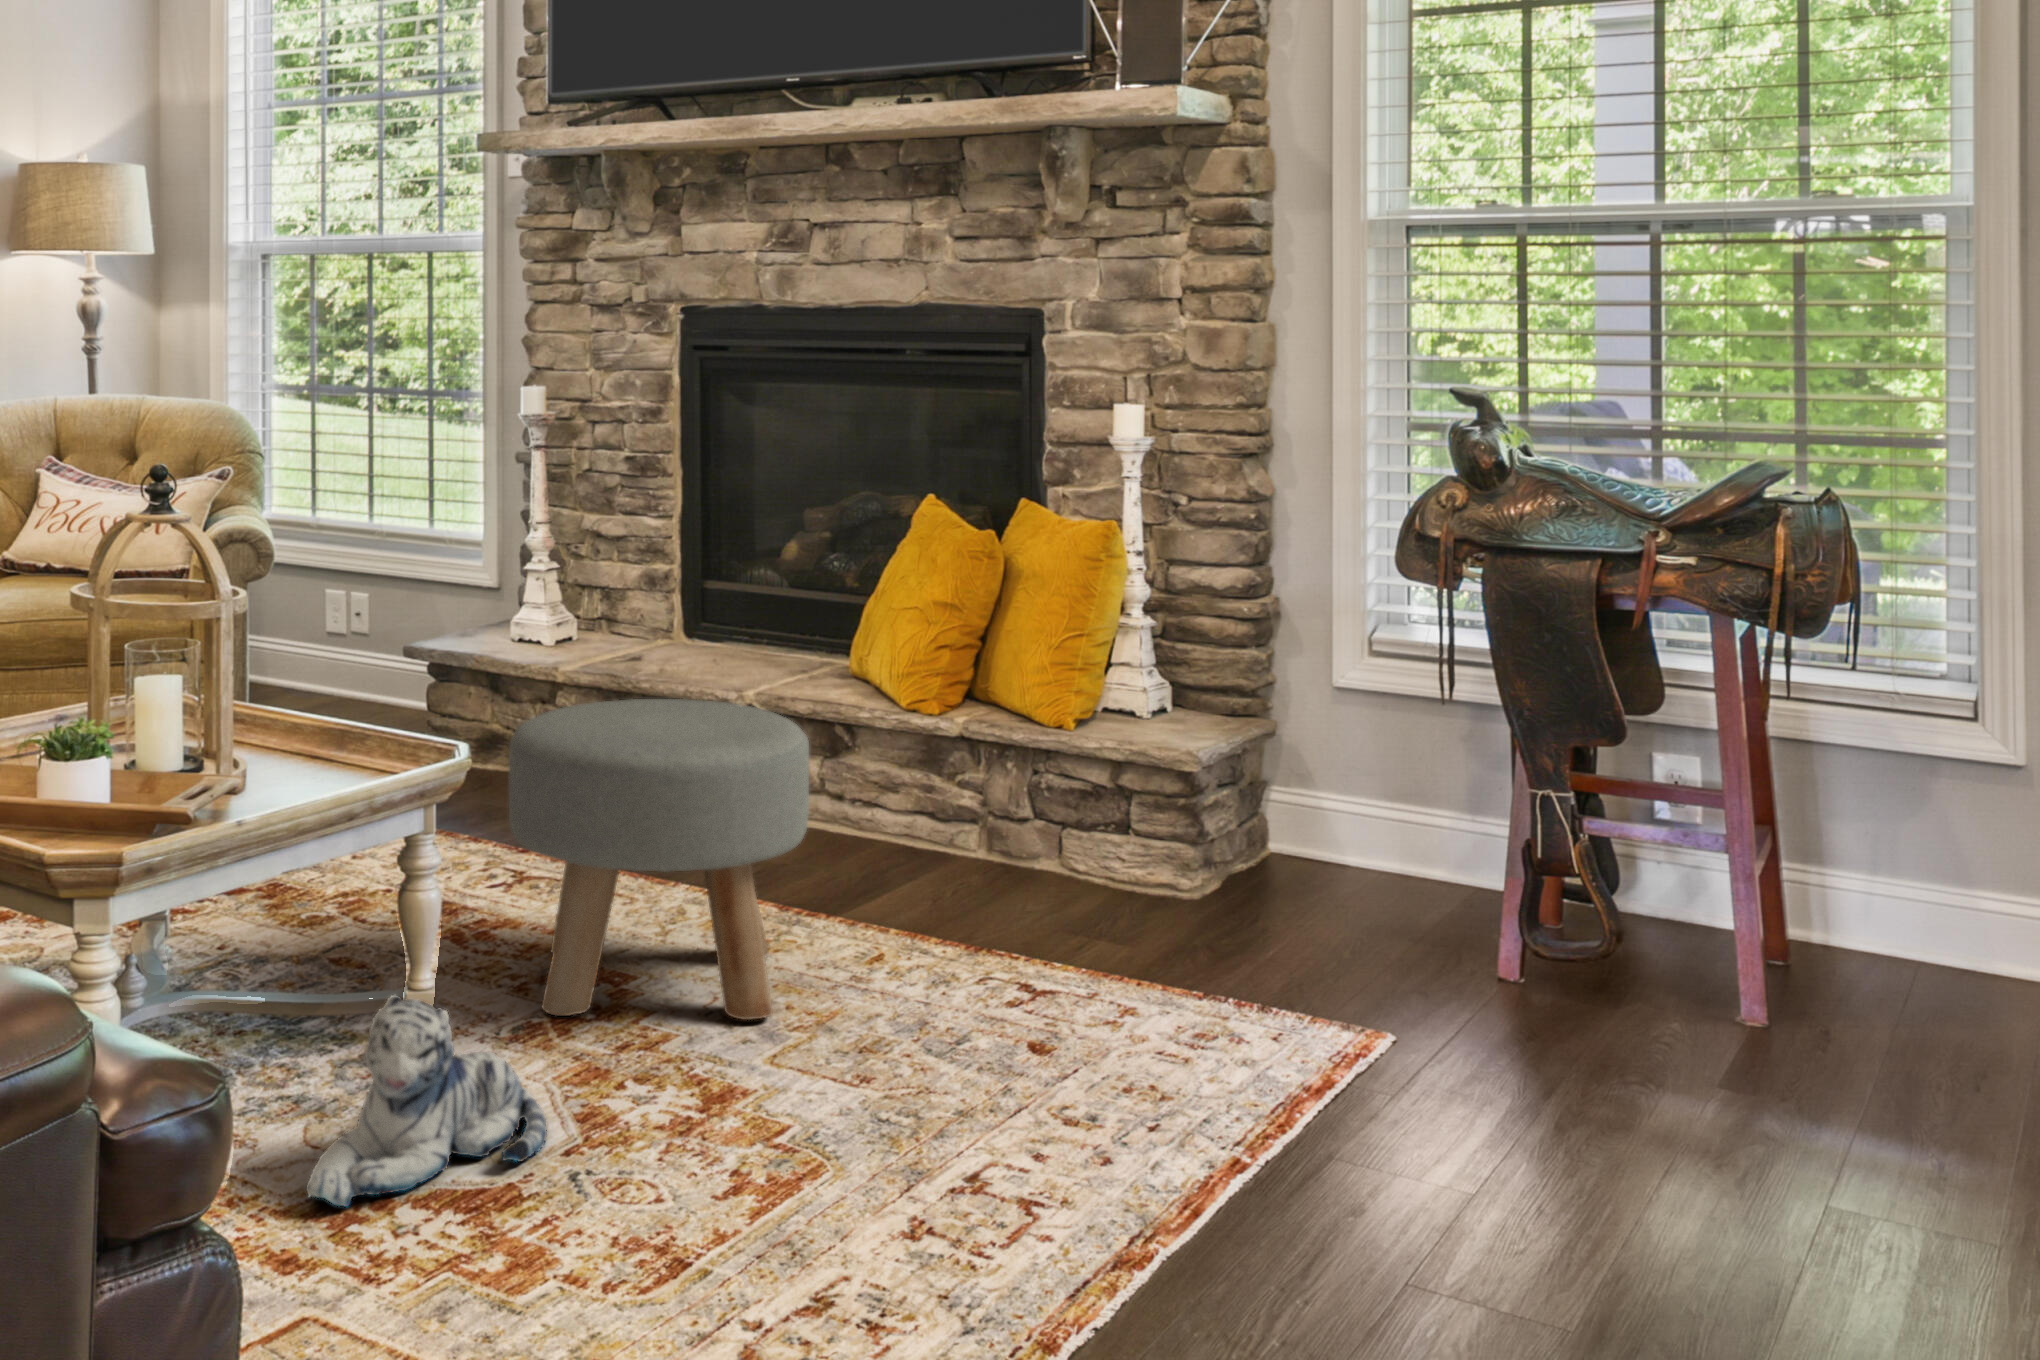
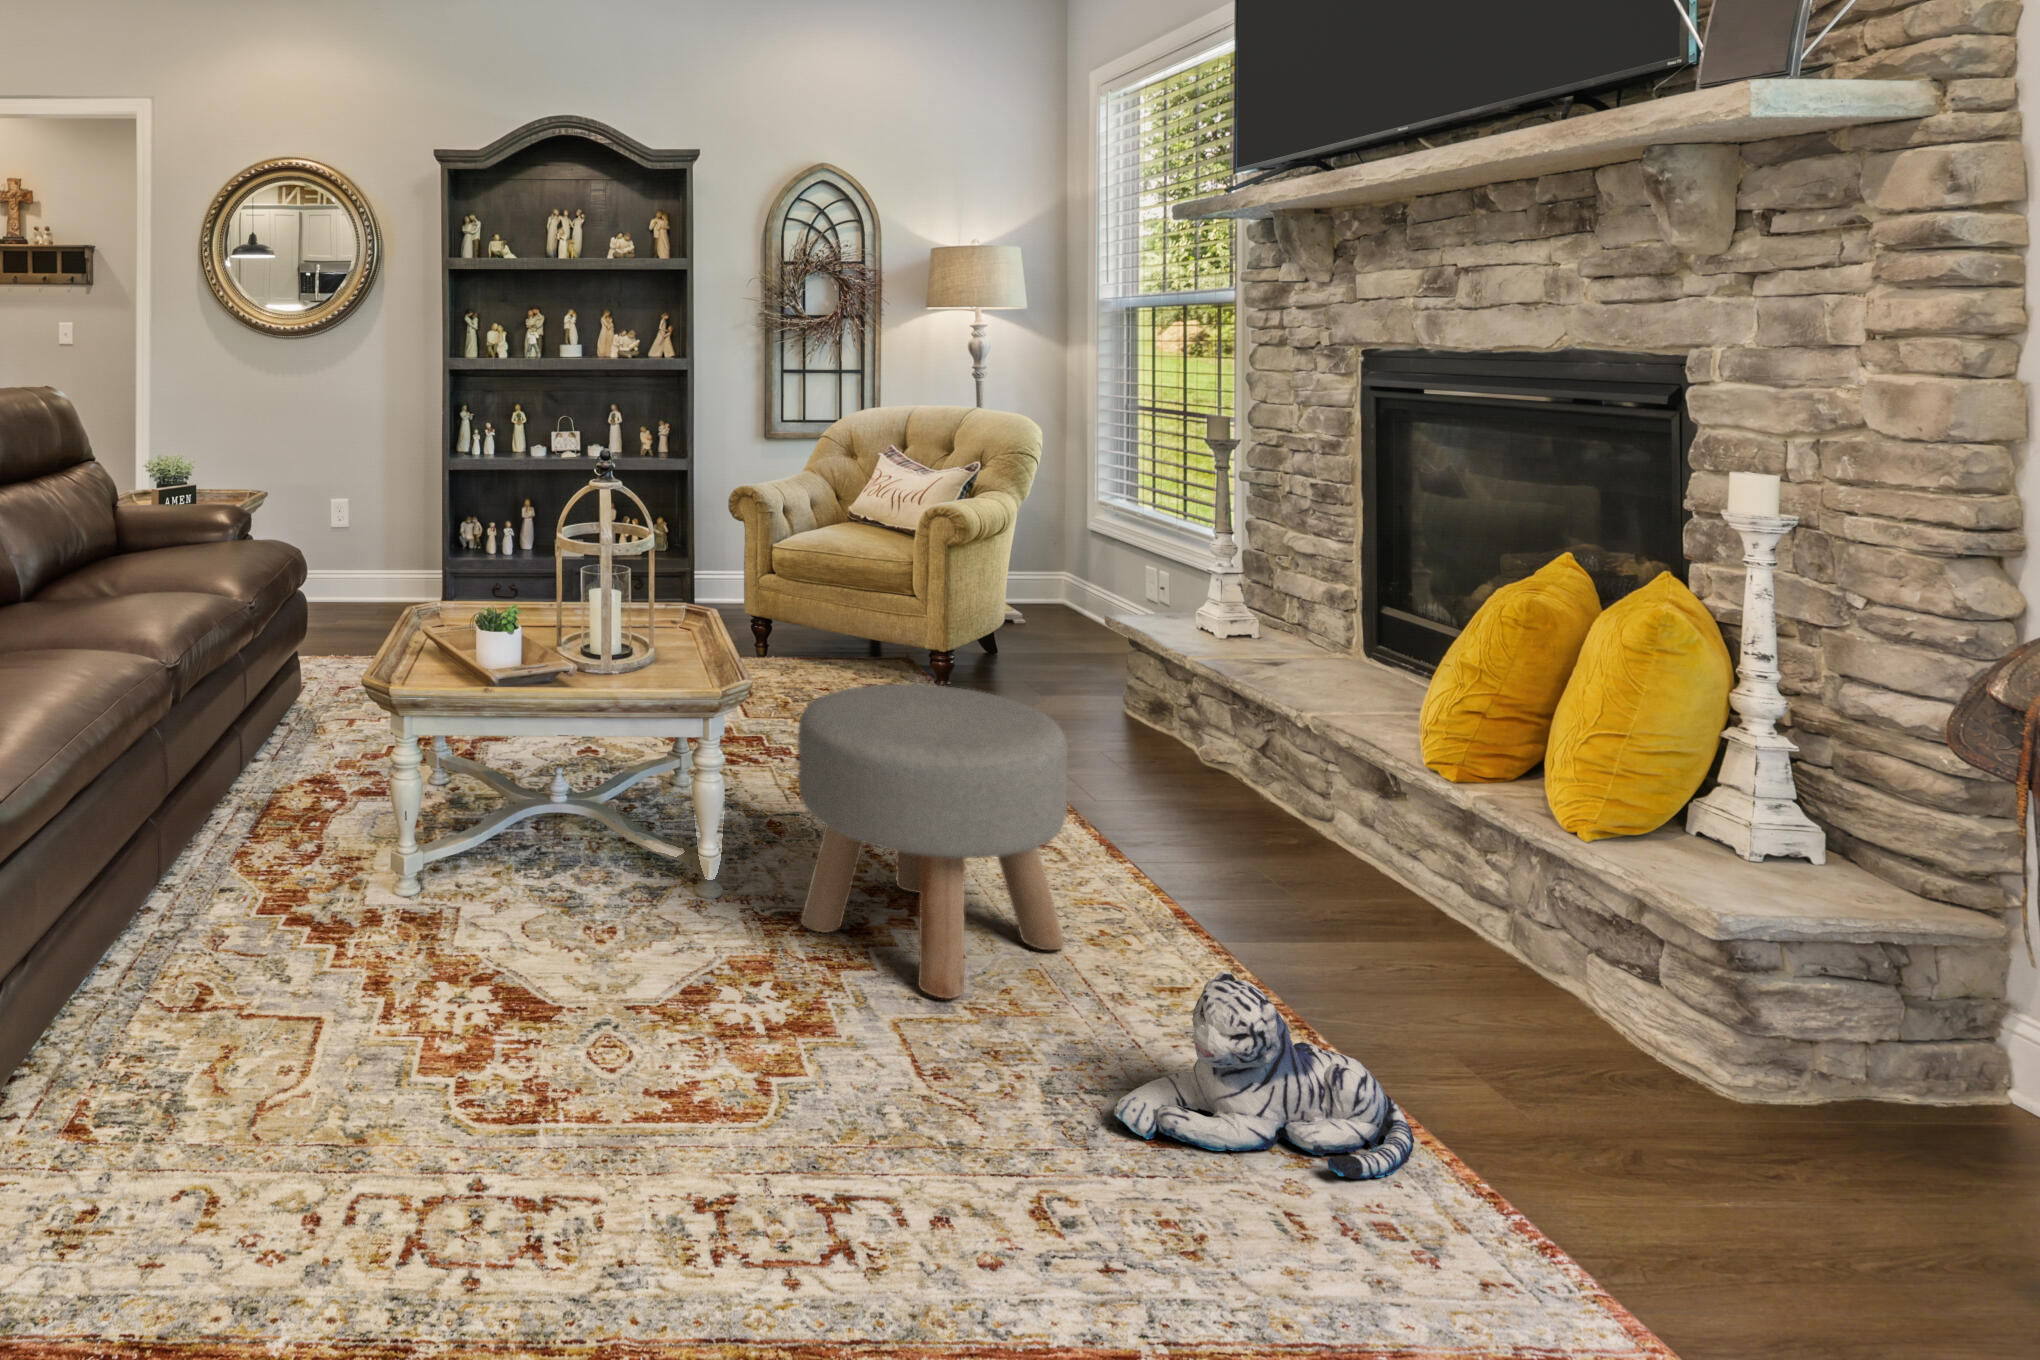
plush toy: present [306,995,547,1207] -> present [1114,972,1414,1179]

